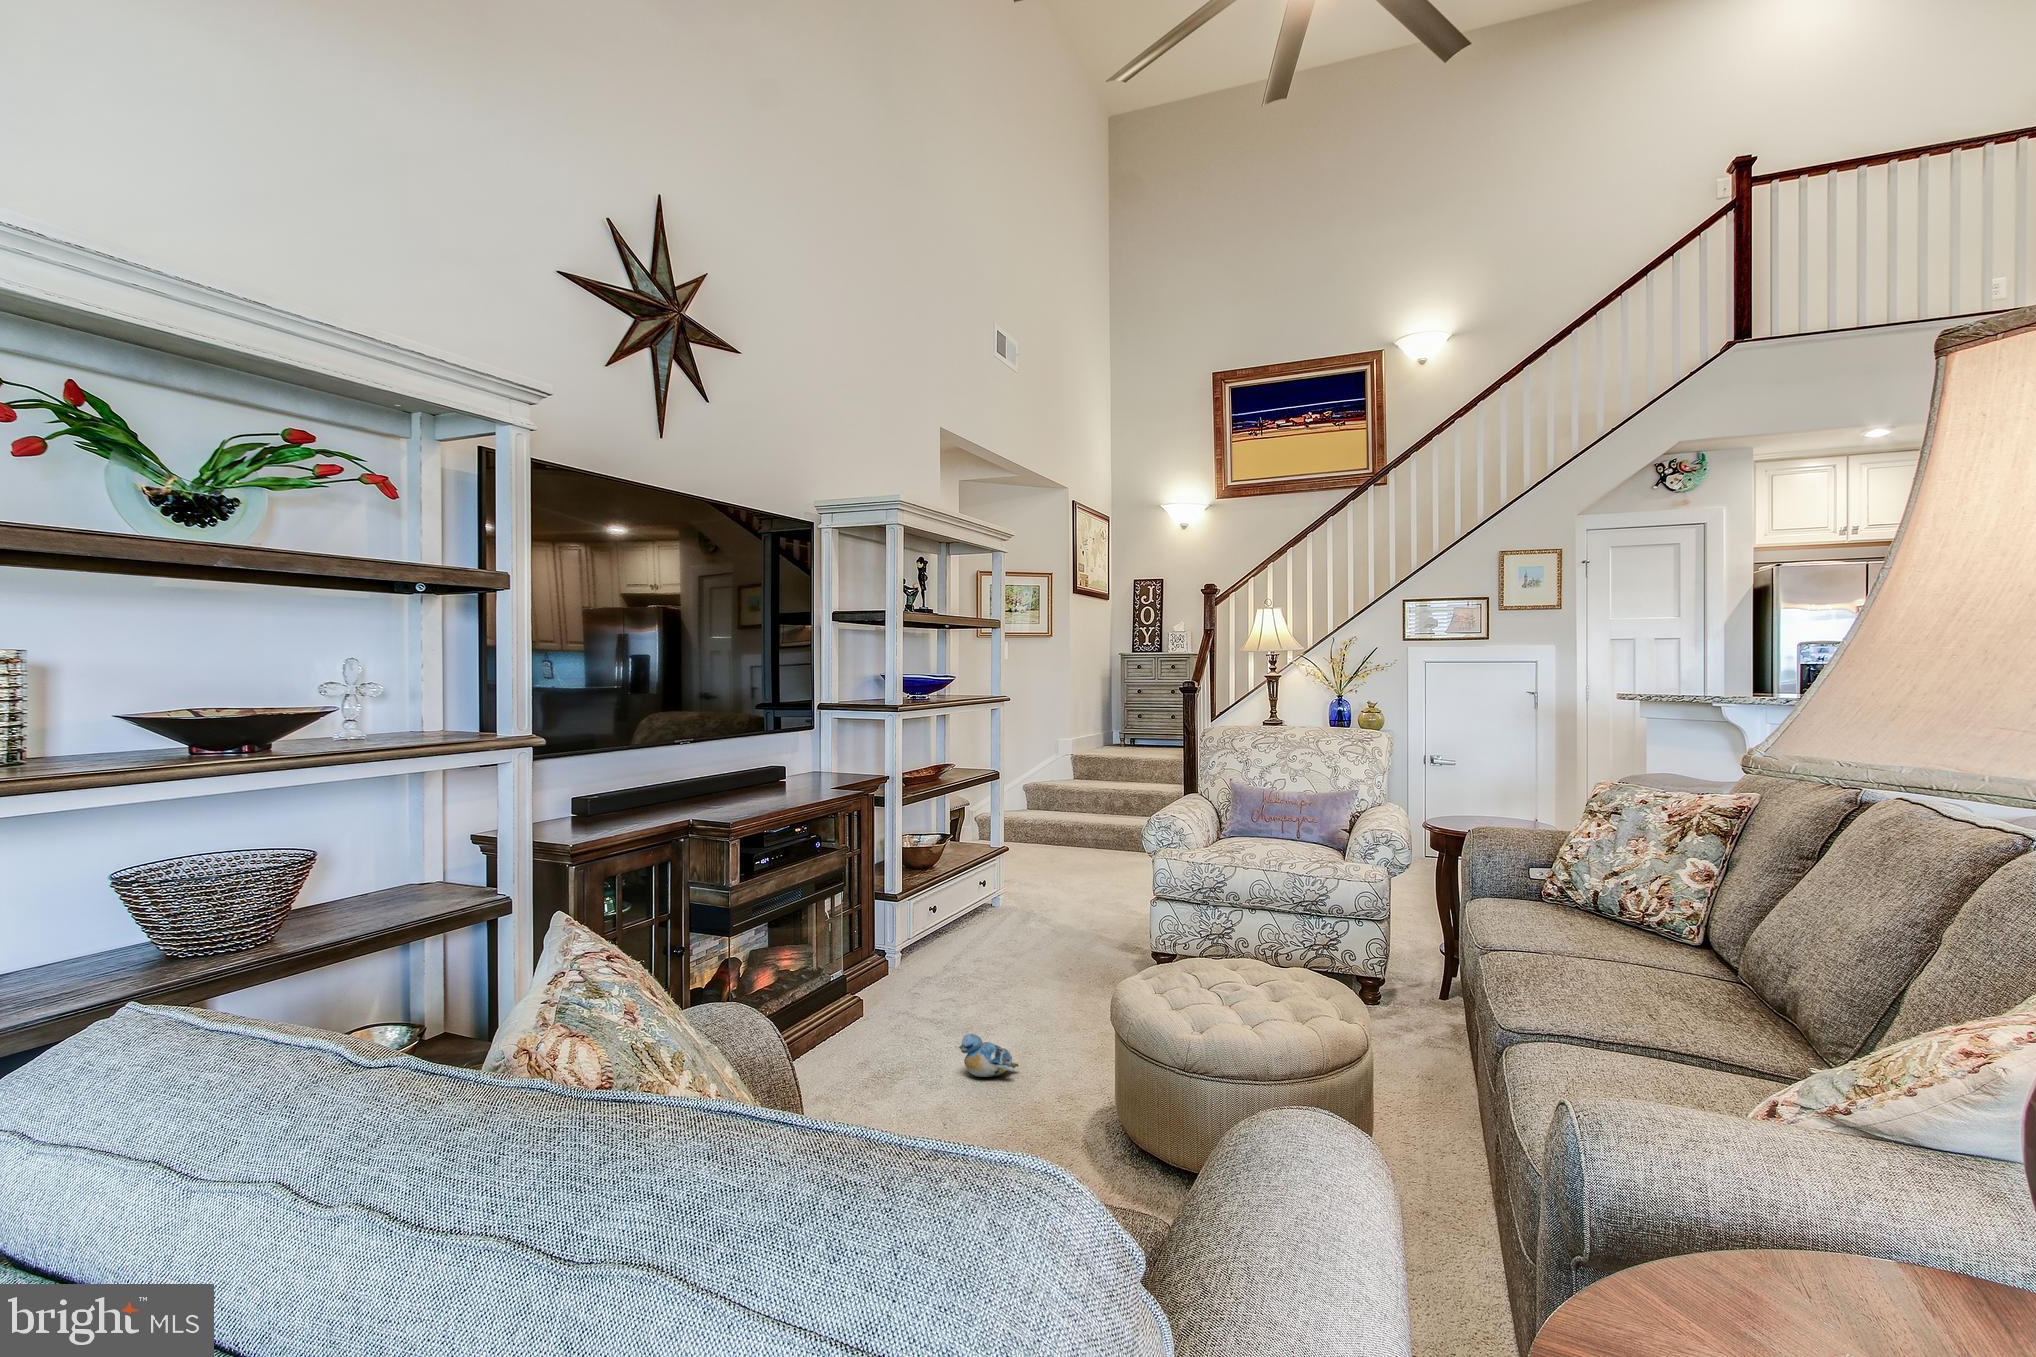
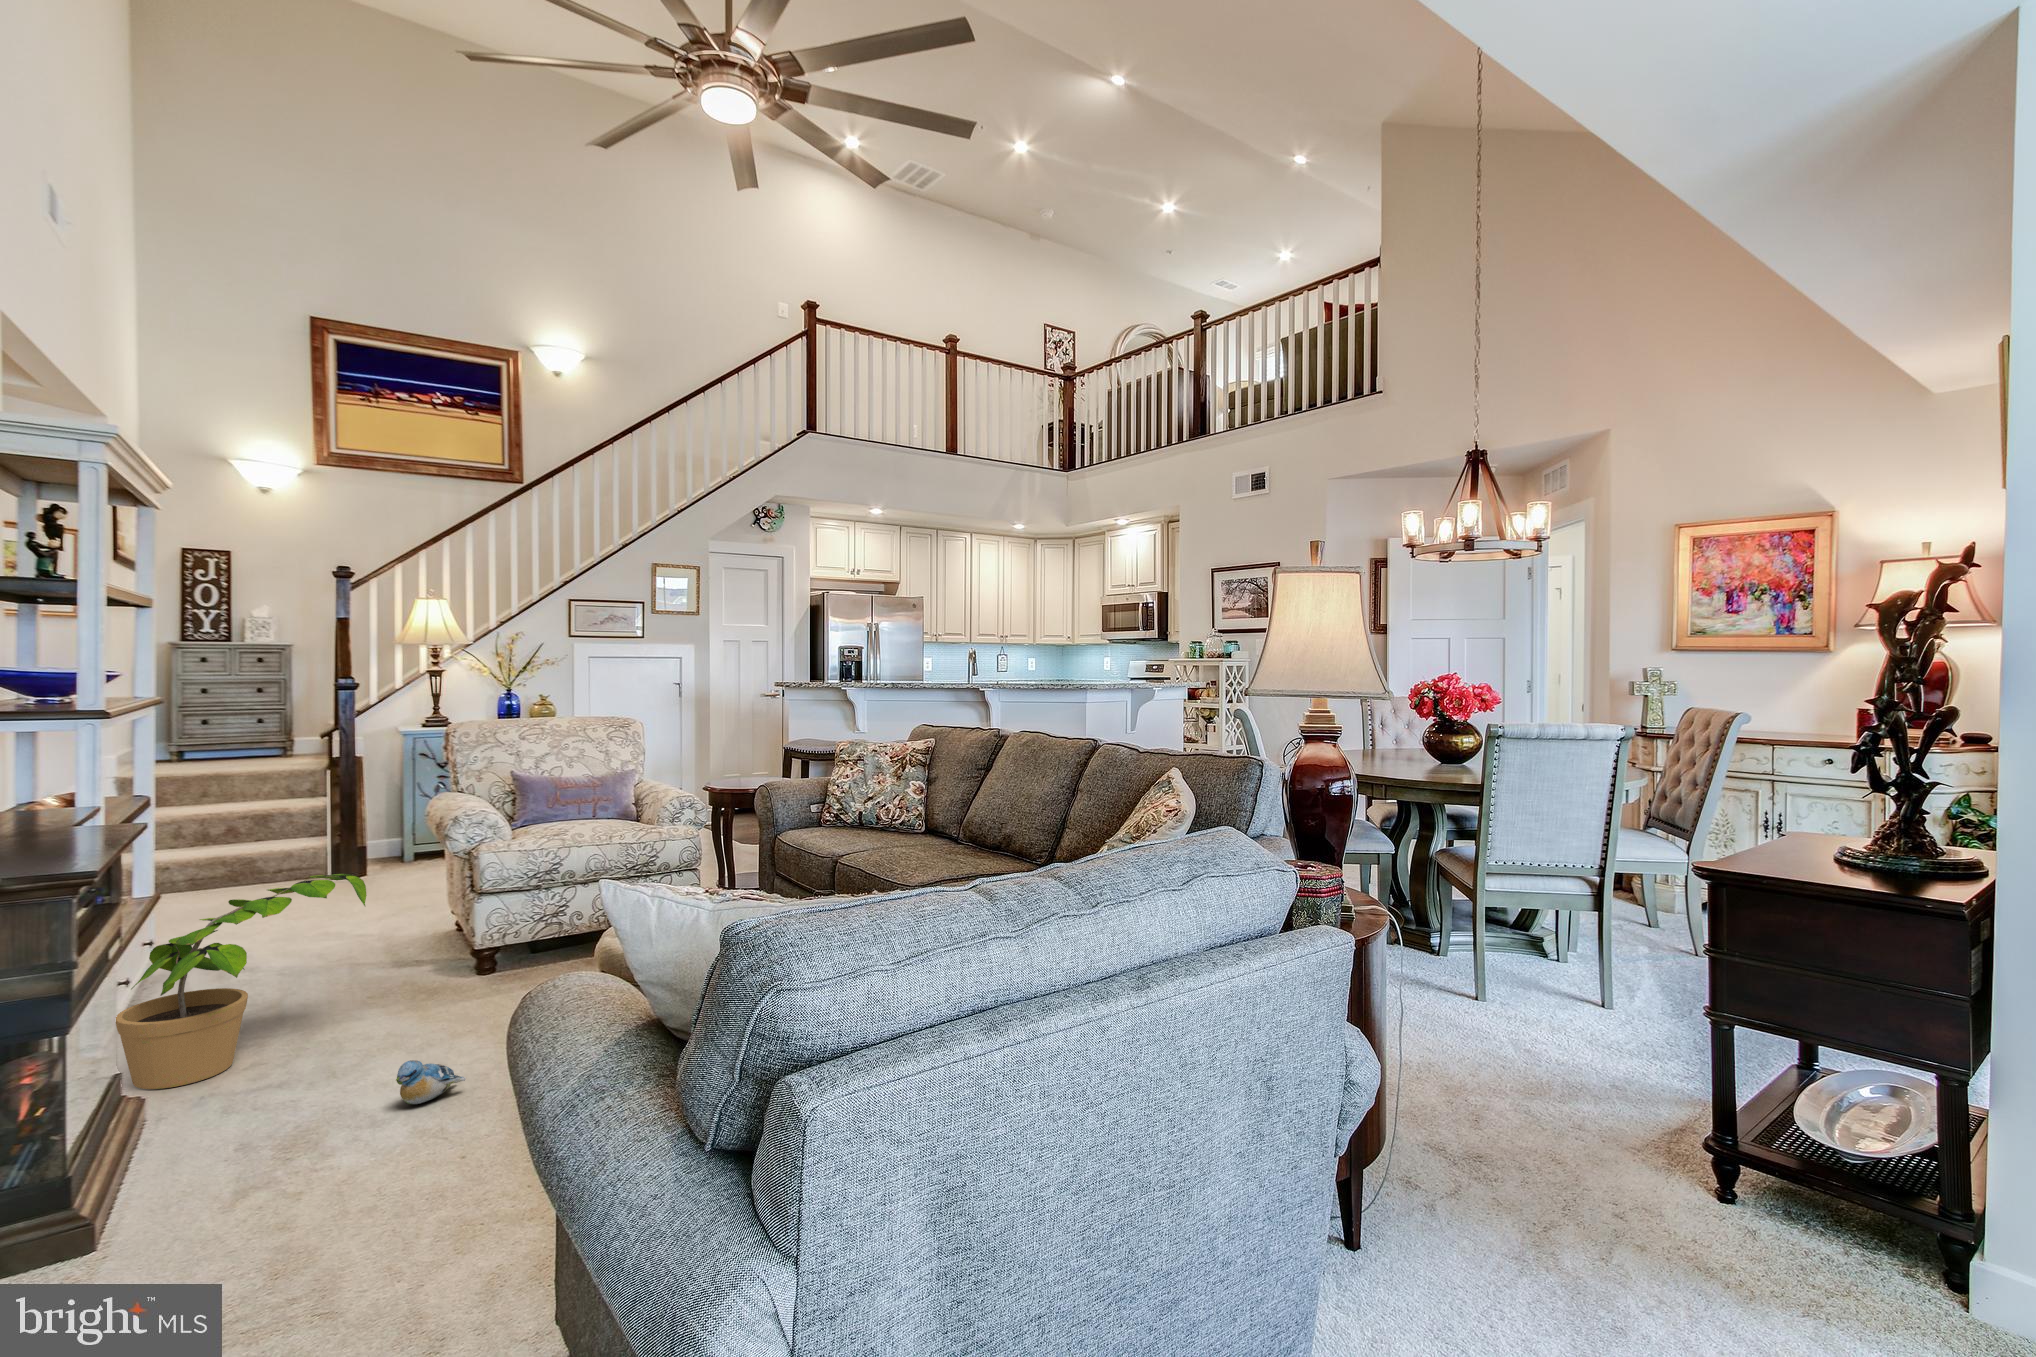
potted plant: none [886,851,1034,994] -> present [116,874,367,1089]

